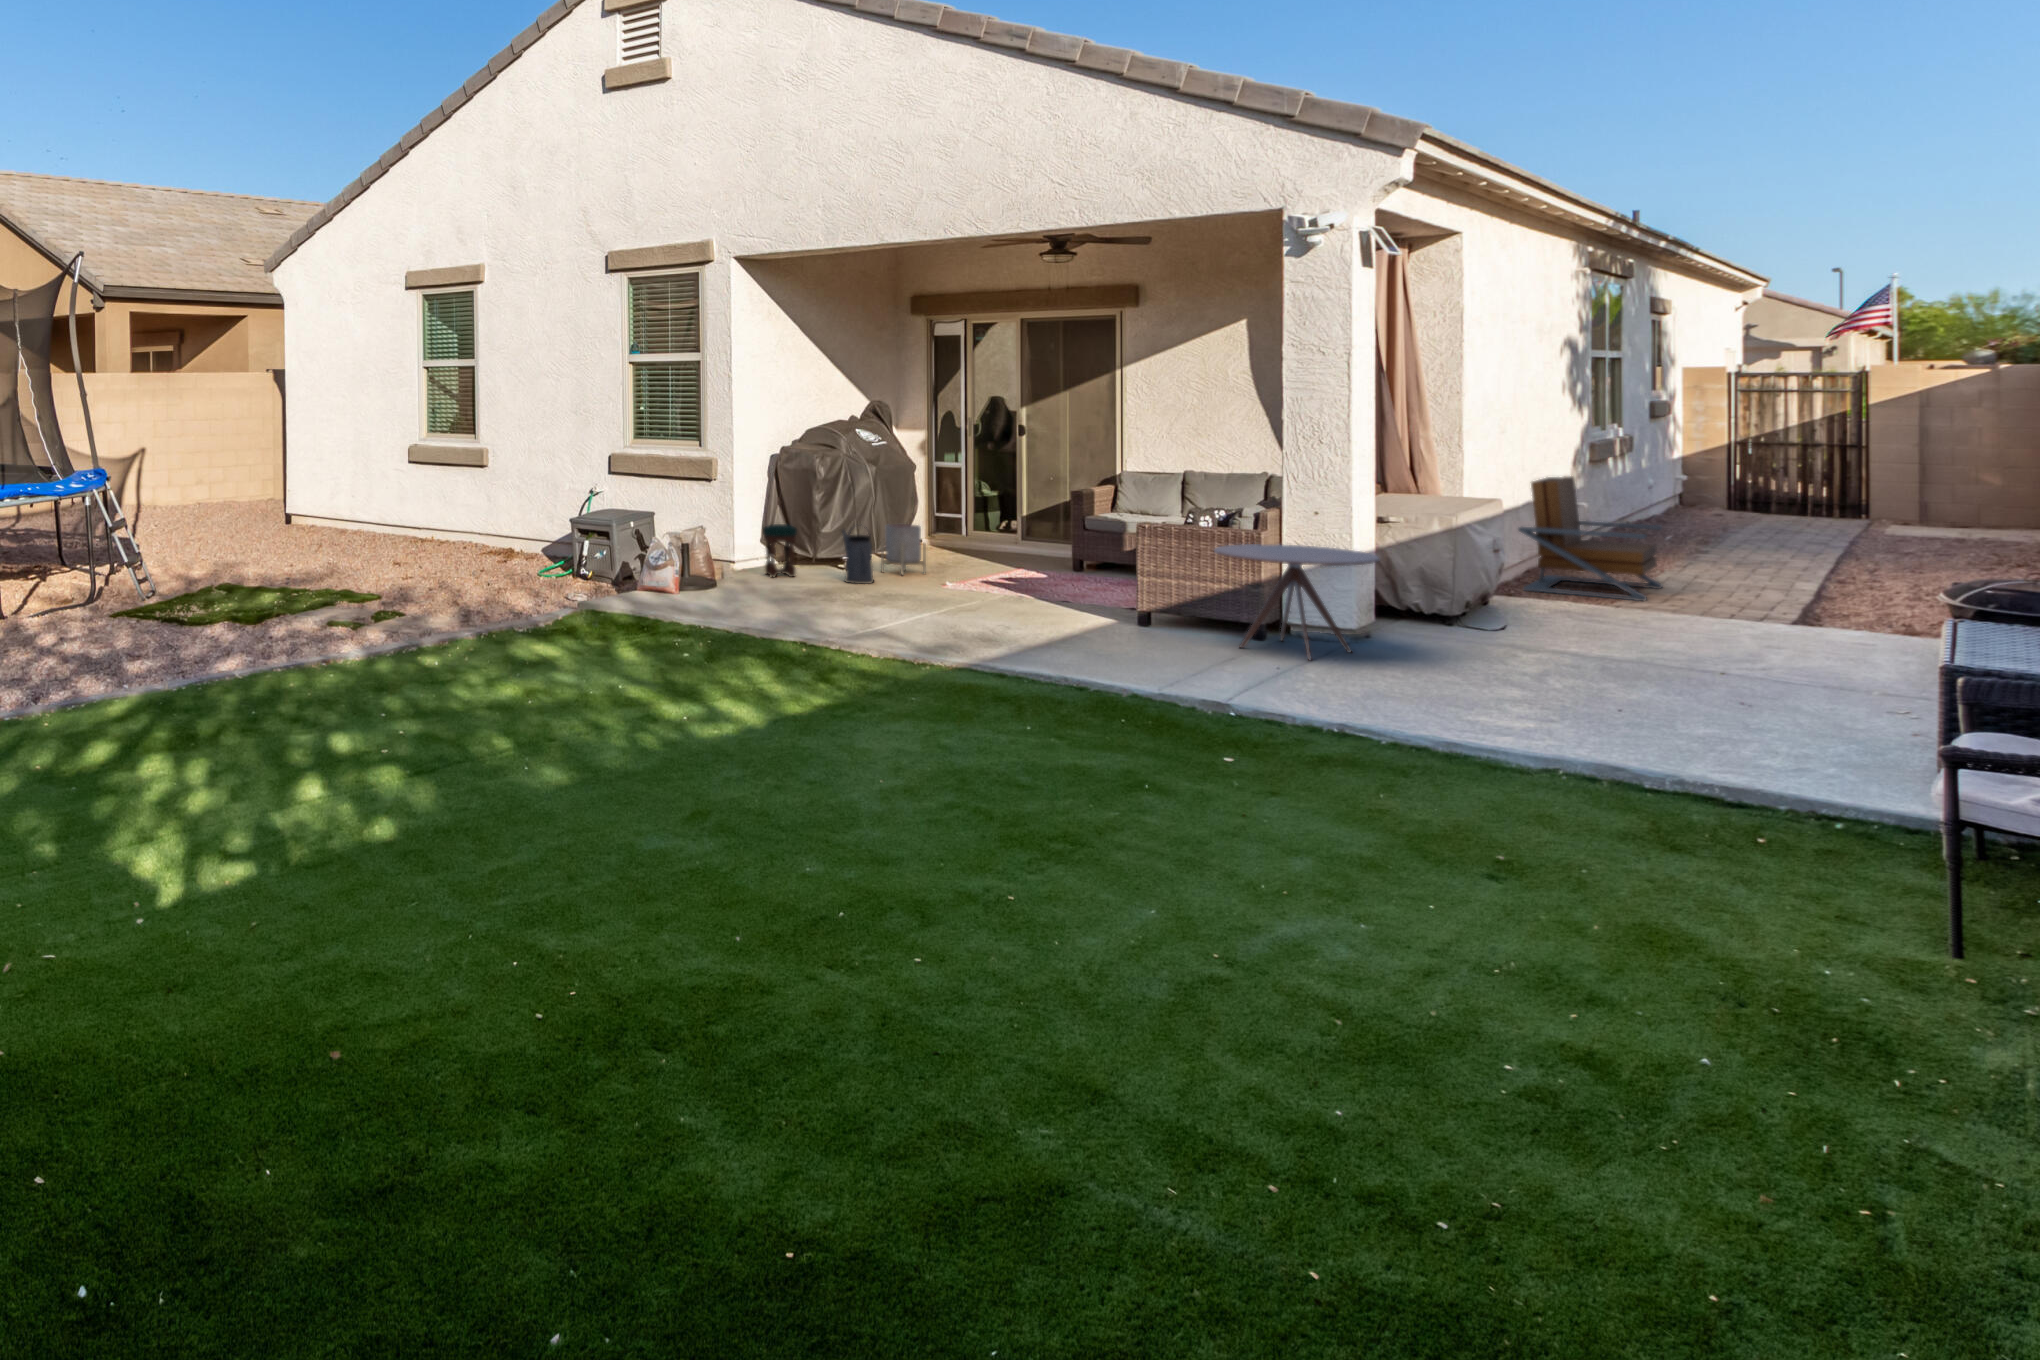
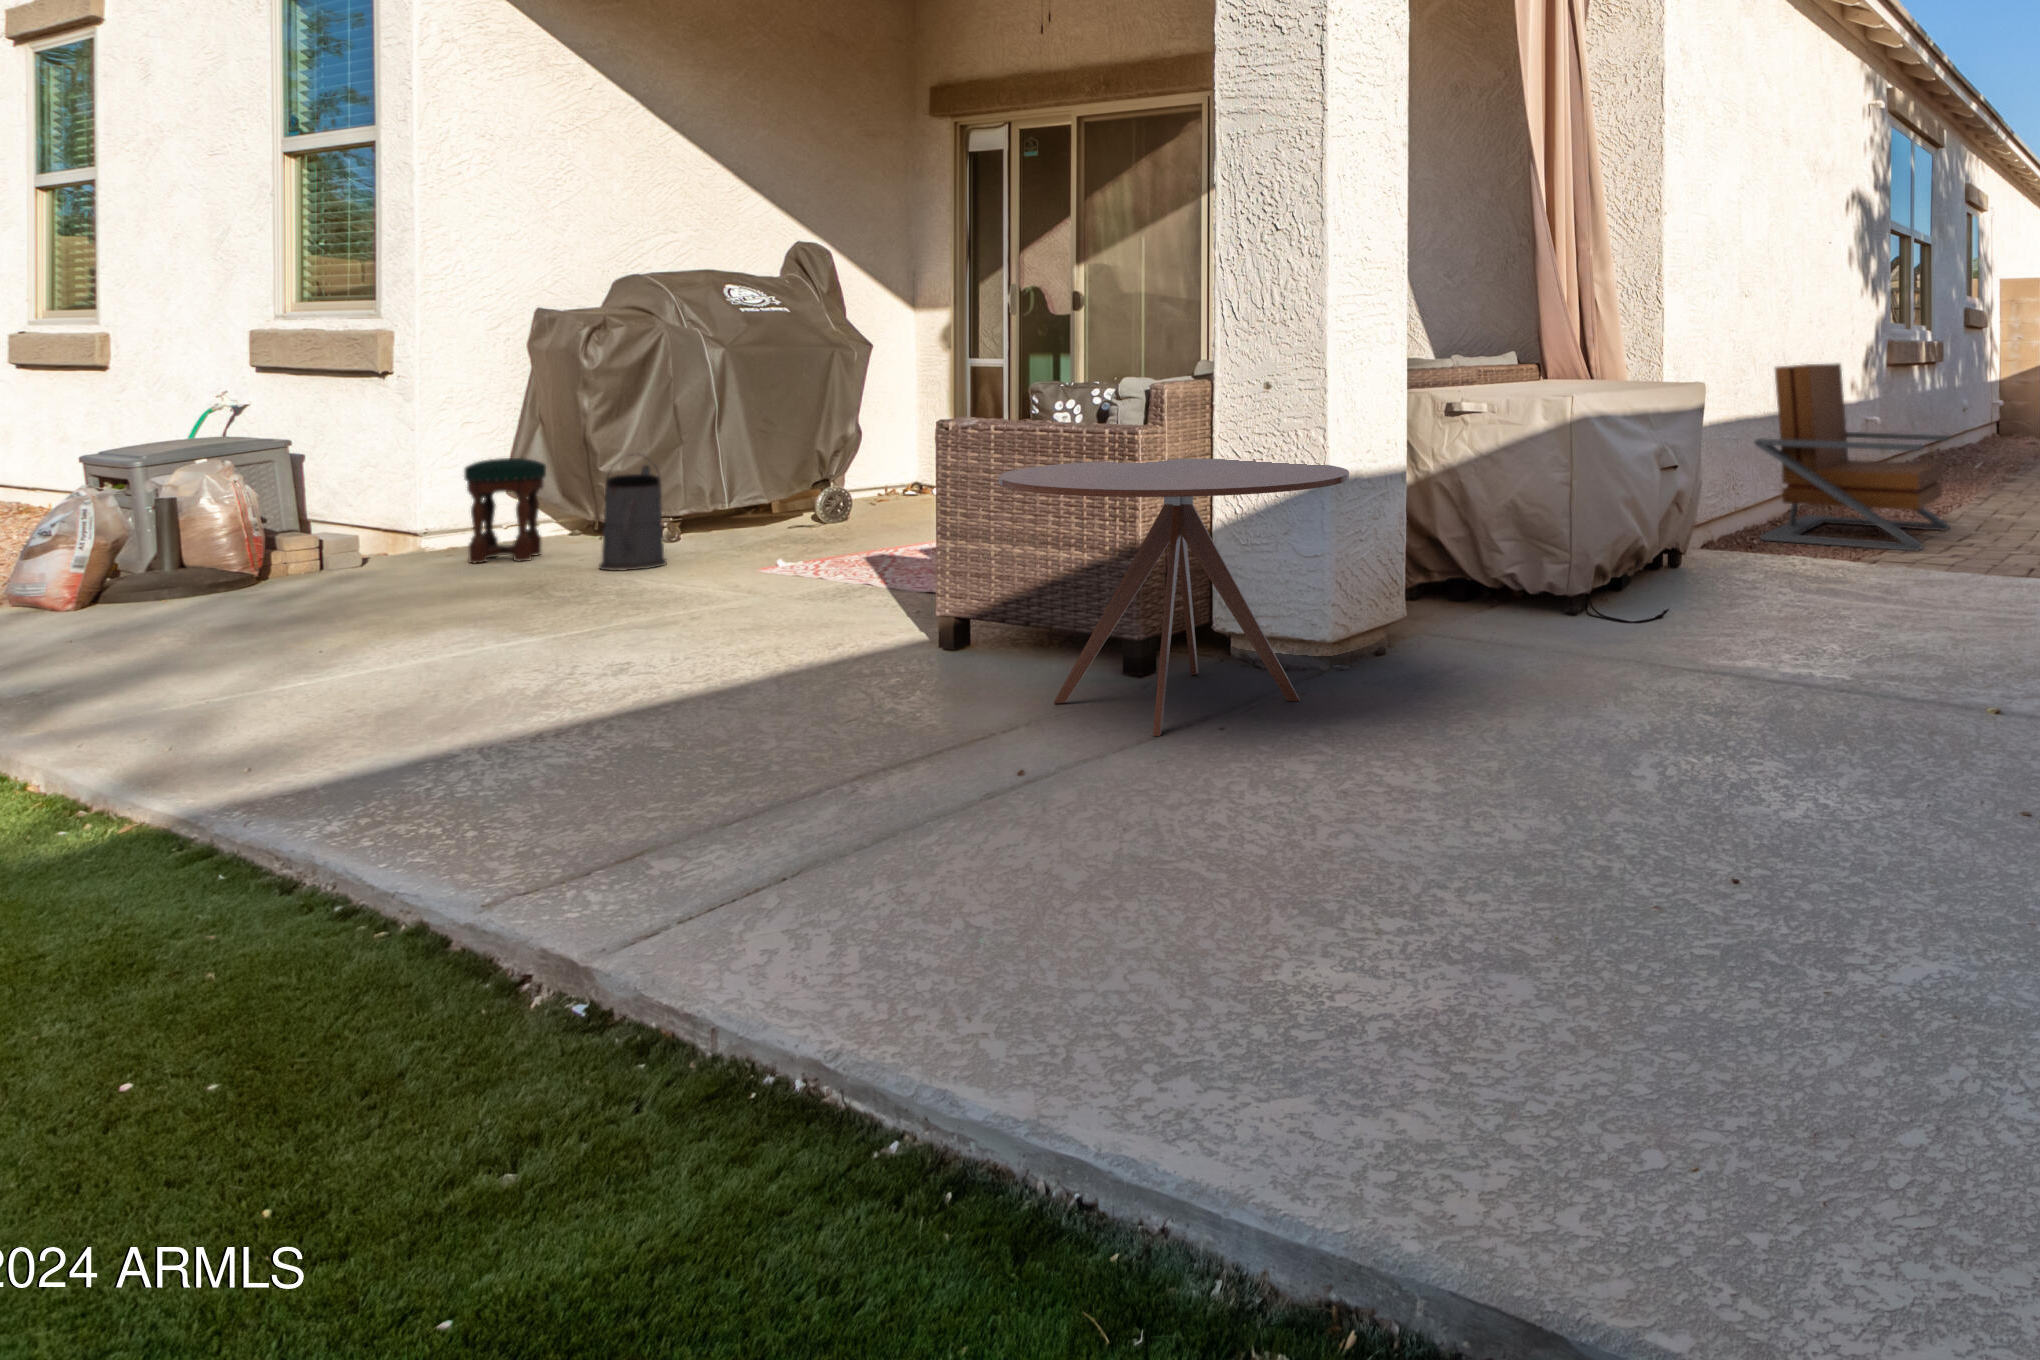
planter: present [881,524,926,575] -> none [740,456,822,552]

